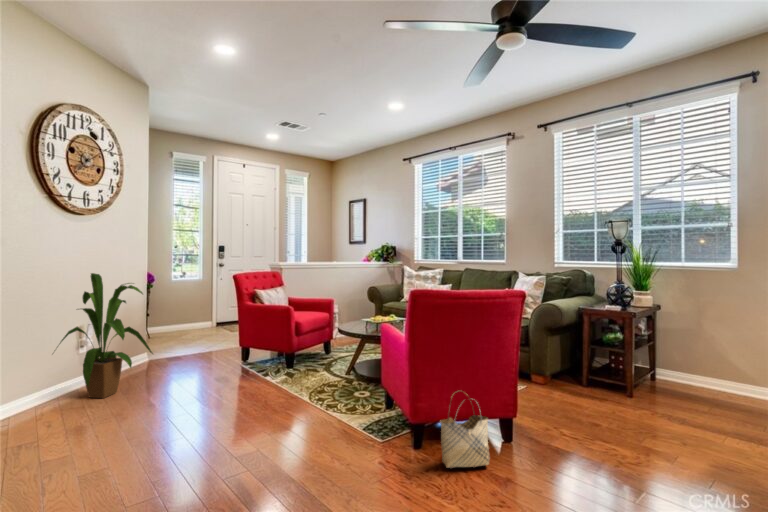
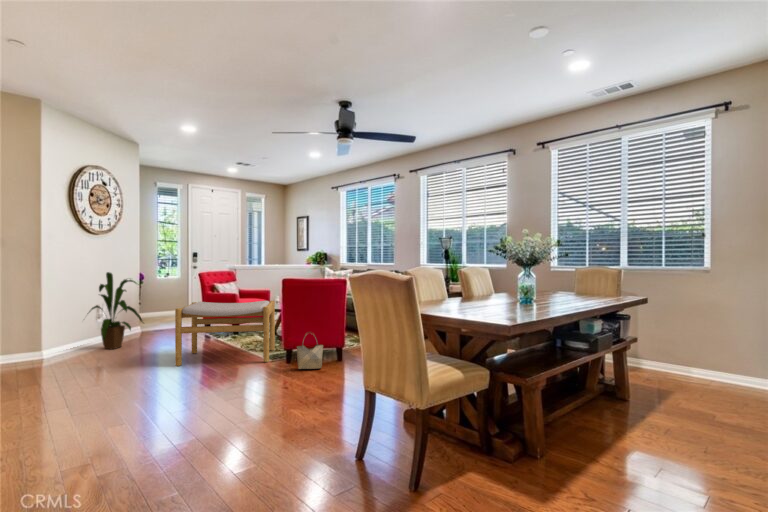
footstool: none [207,323,374,450] -> present [175,301,275,366]

